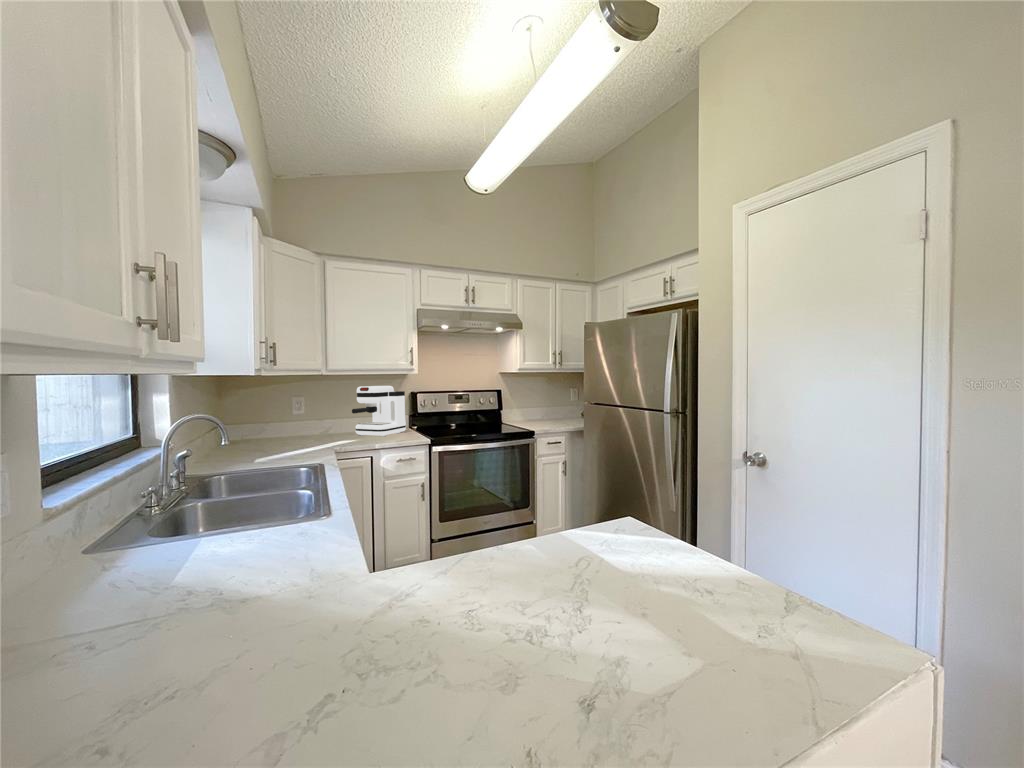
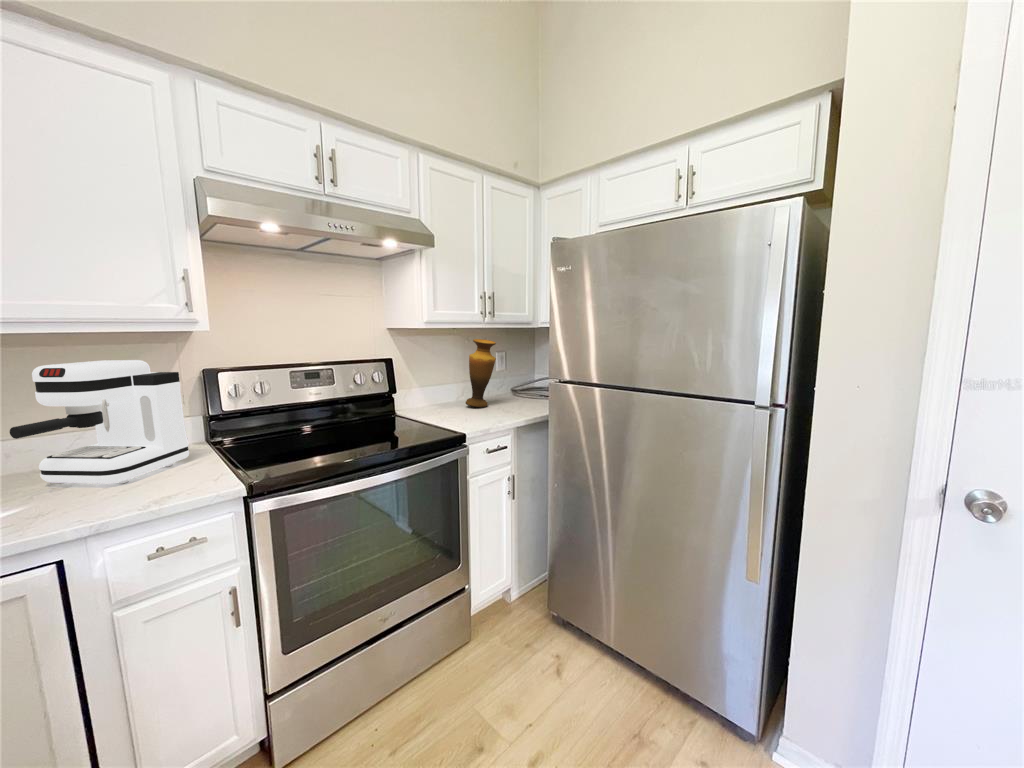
vase: none [544,380,563,422] -> present [466,339,496,408]

